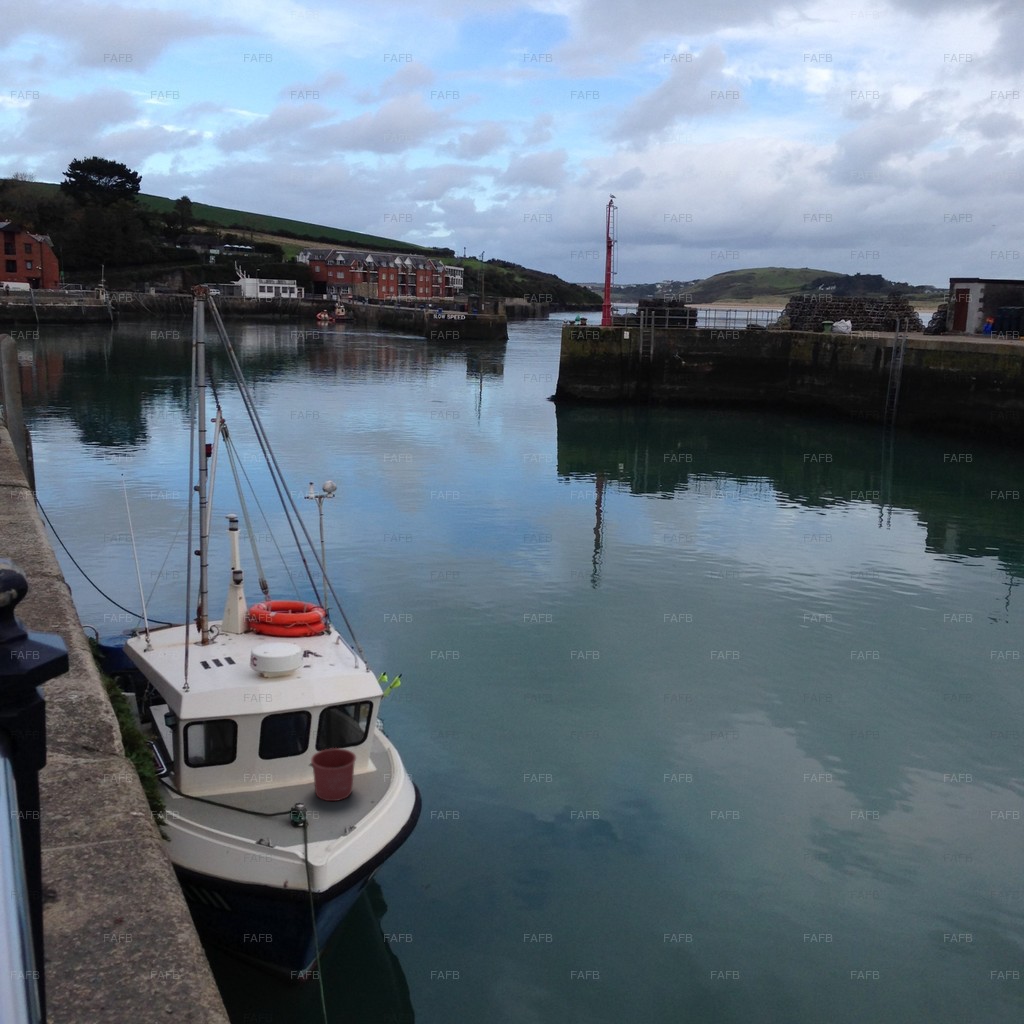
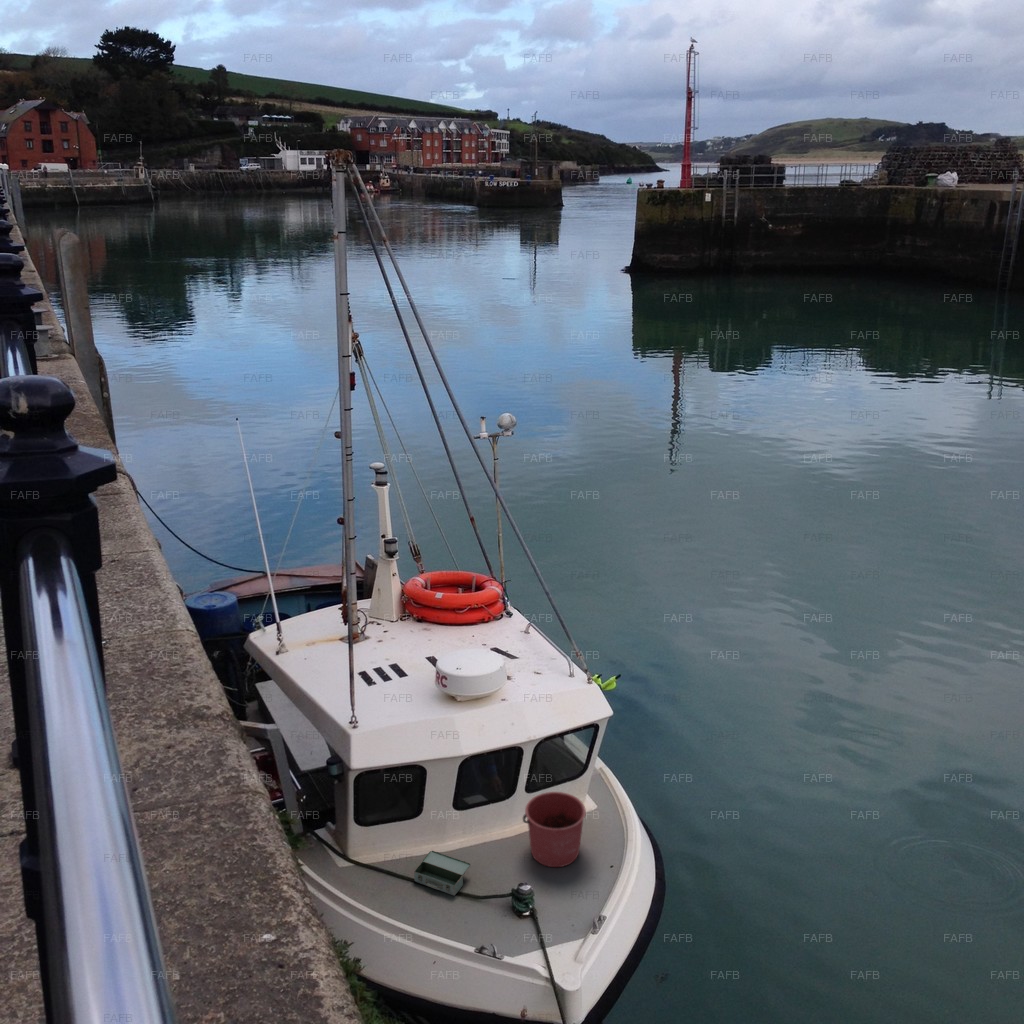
toolbox: none [223,787,266,815] -> present [414,851,470,896]

